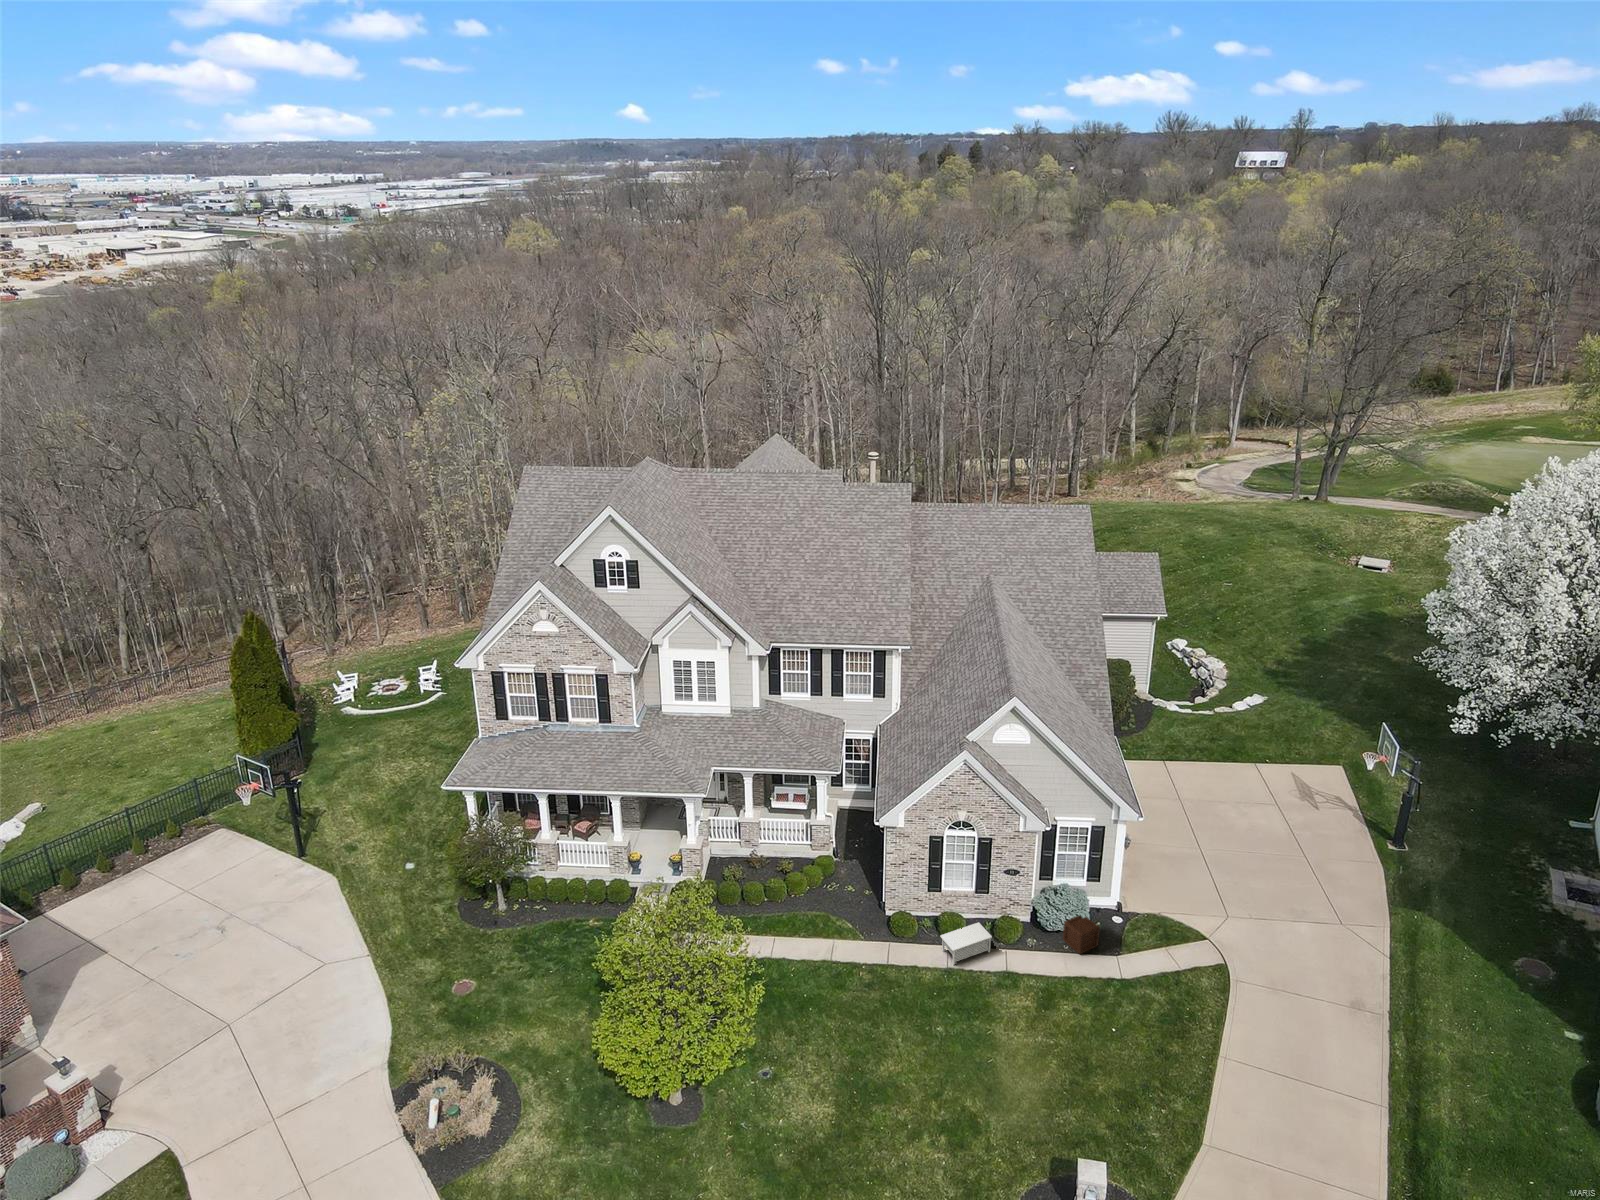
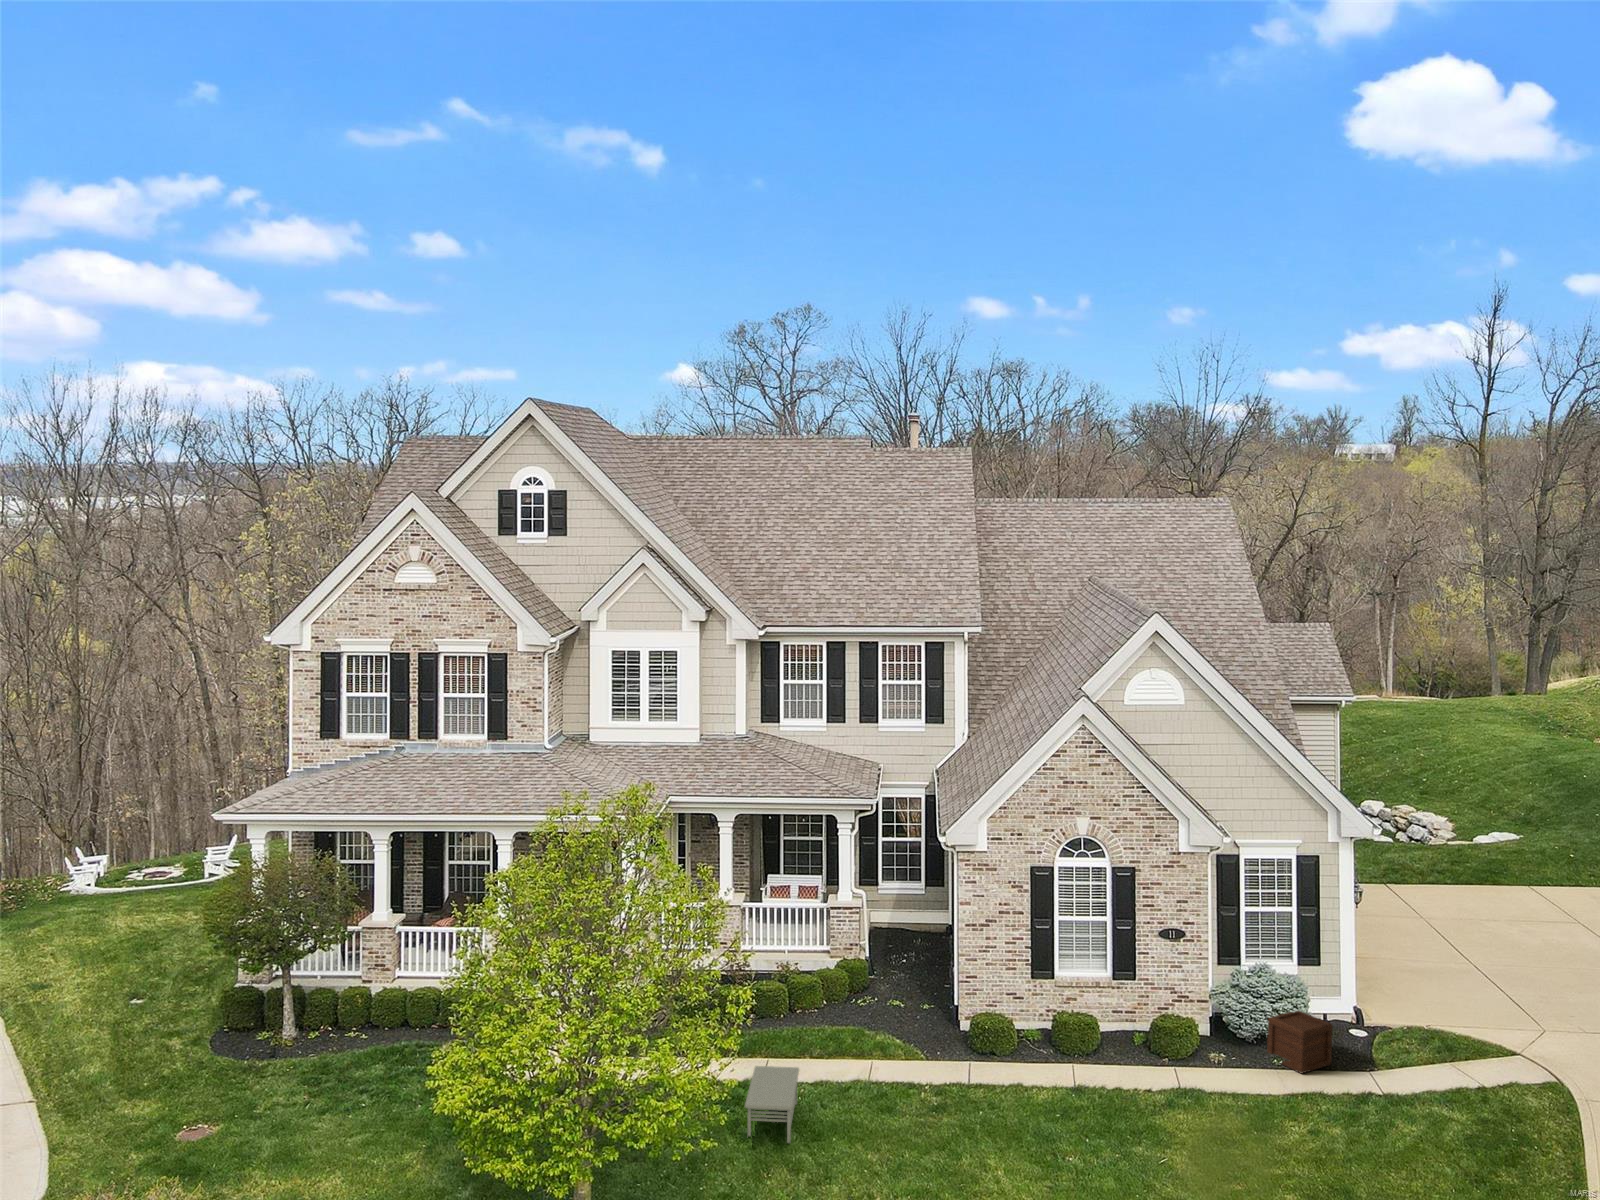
storage bench: present [940,922,992,965] -> present [745,1066,799,1143]

